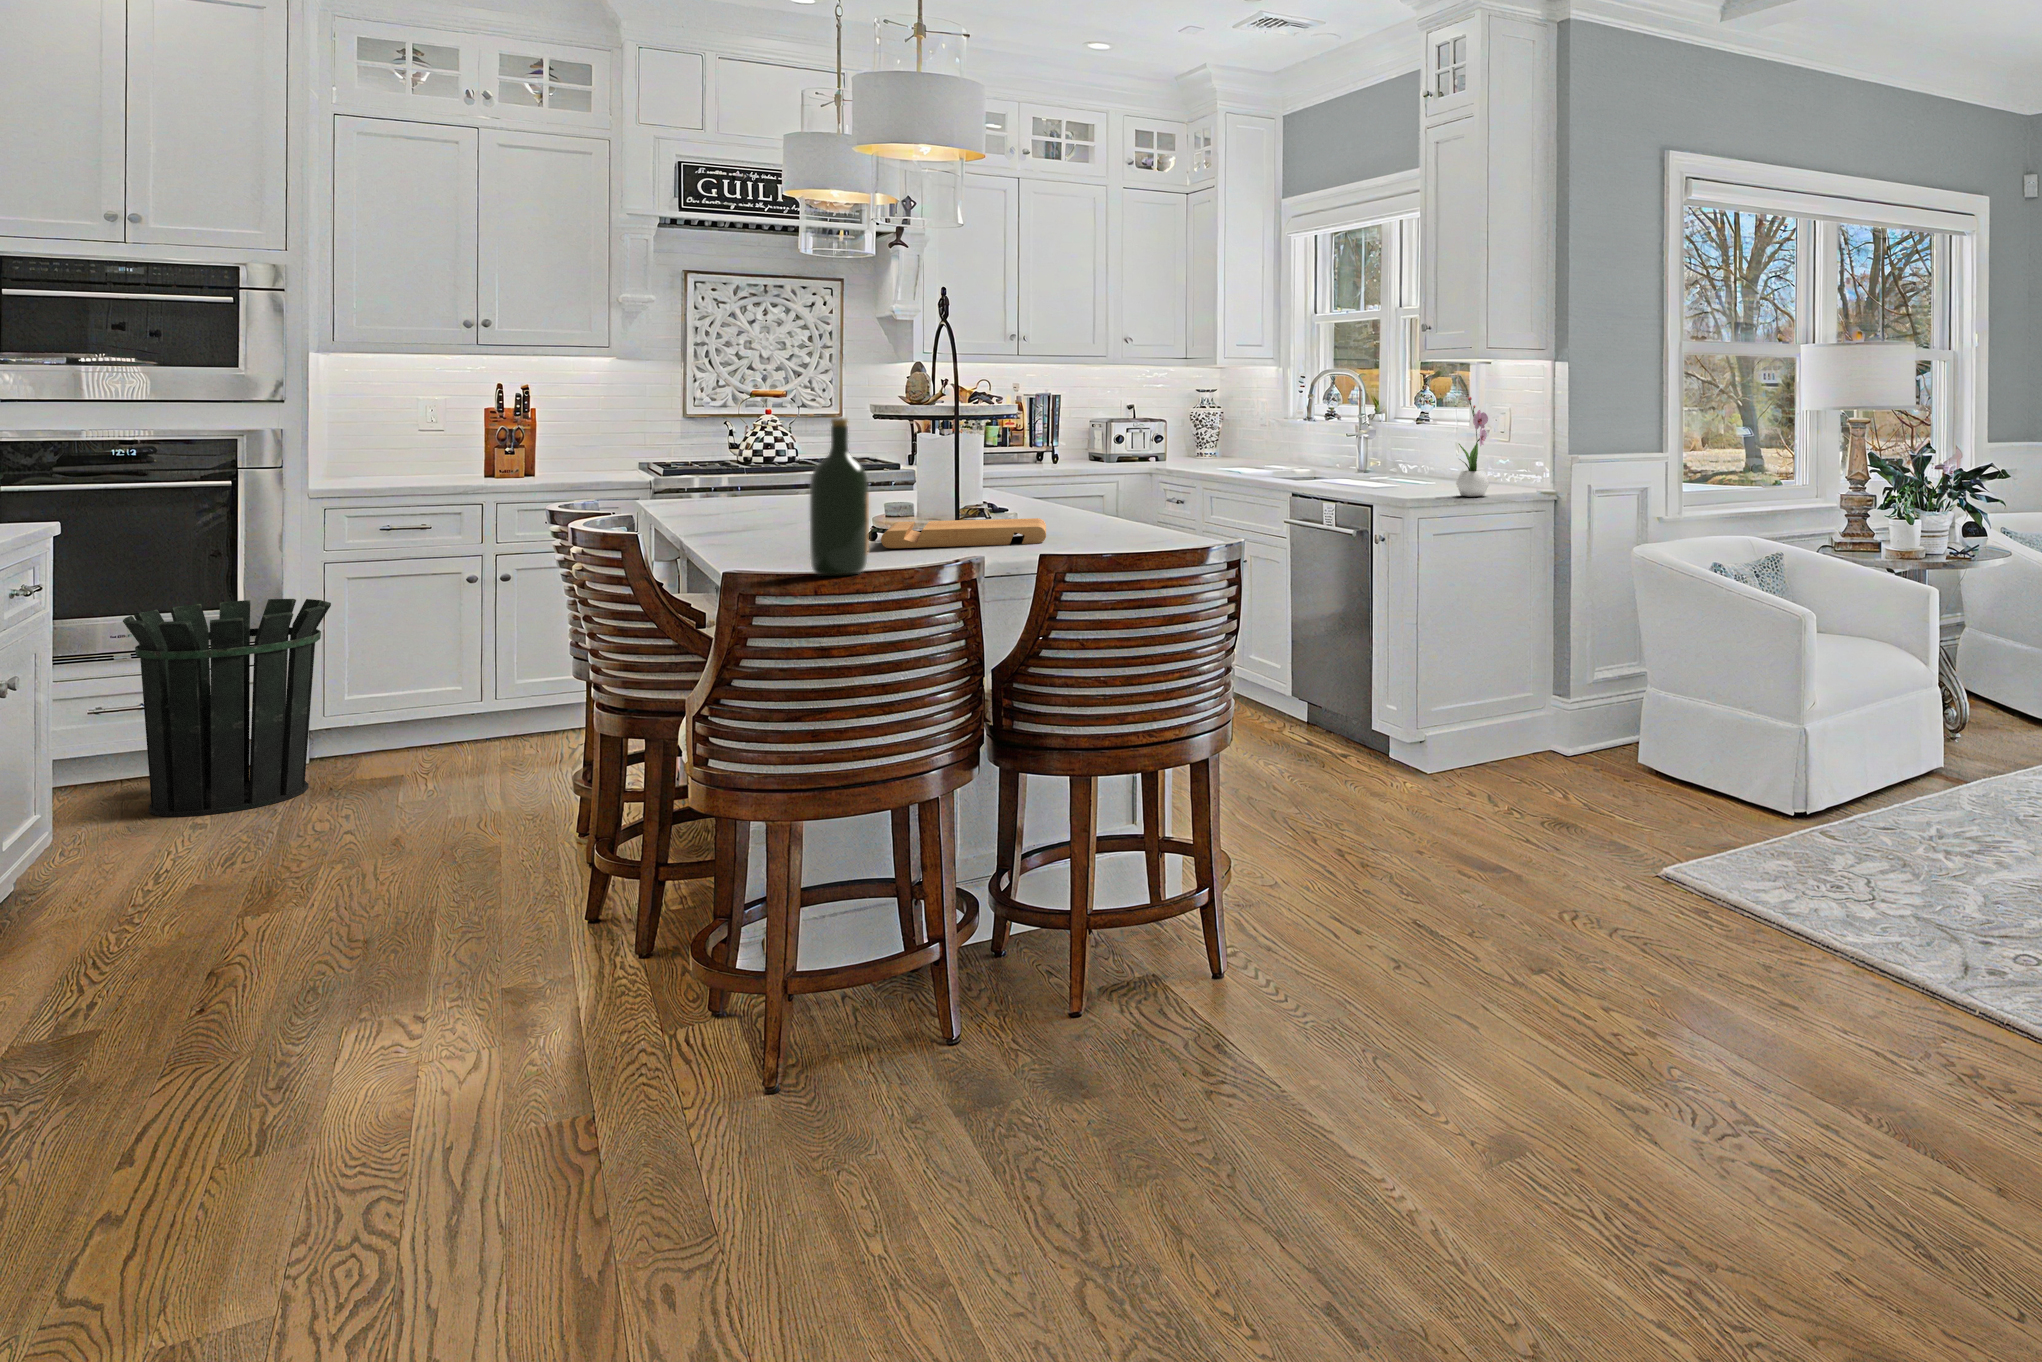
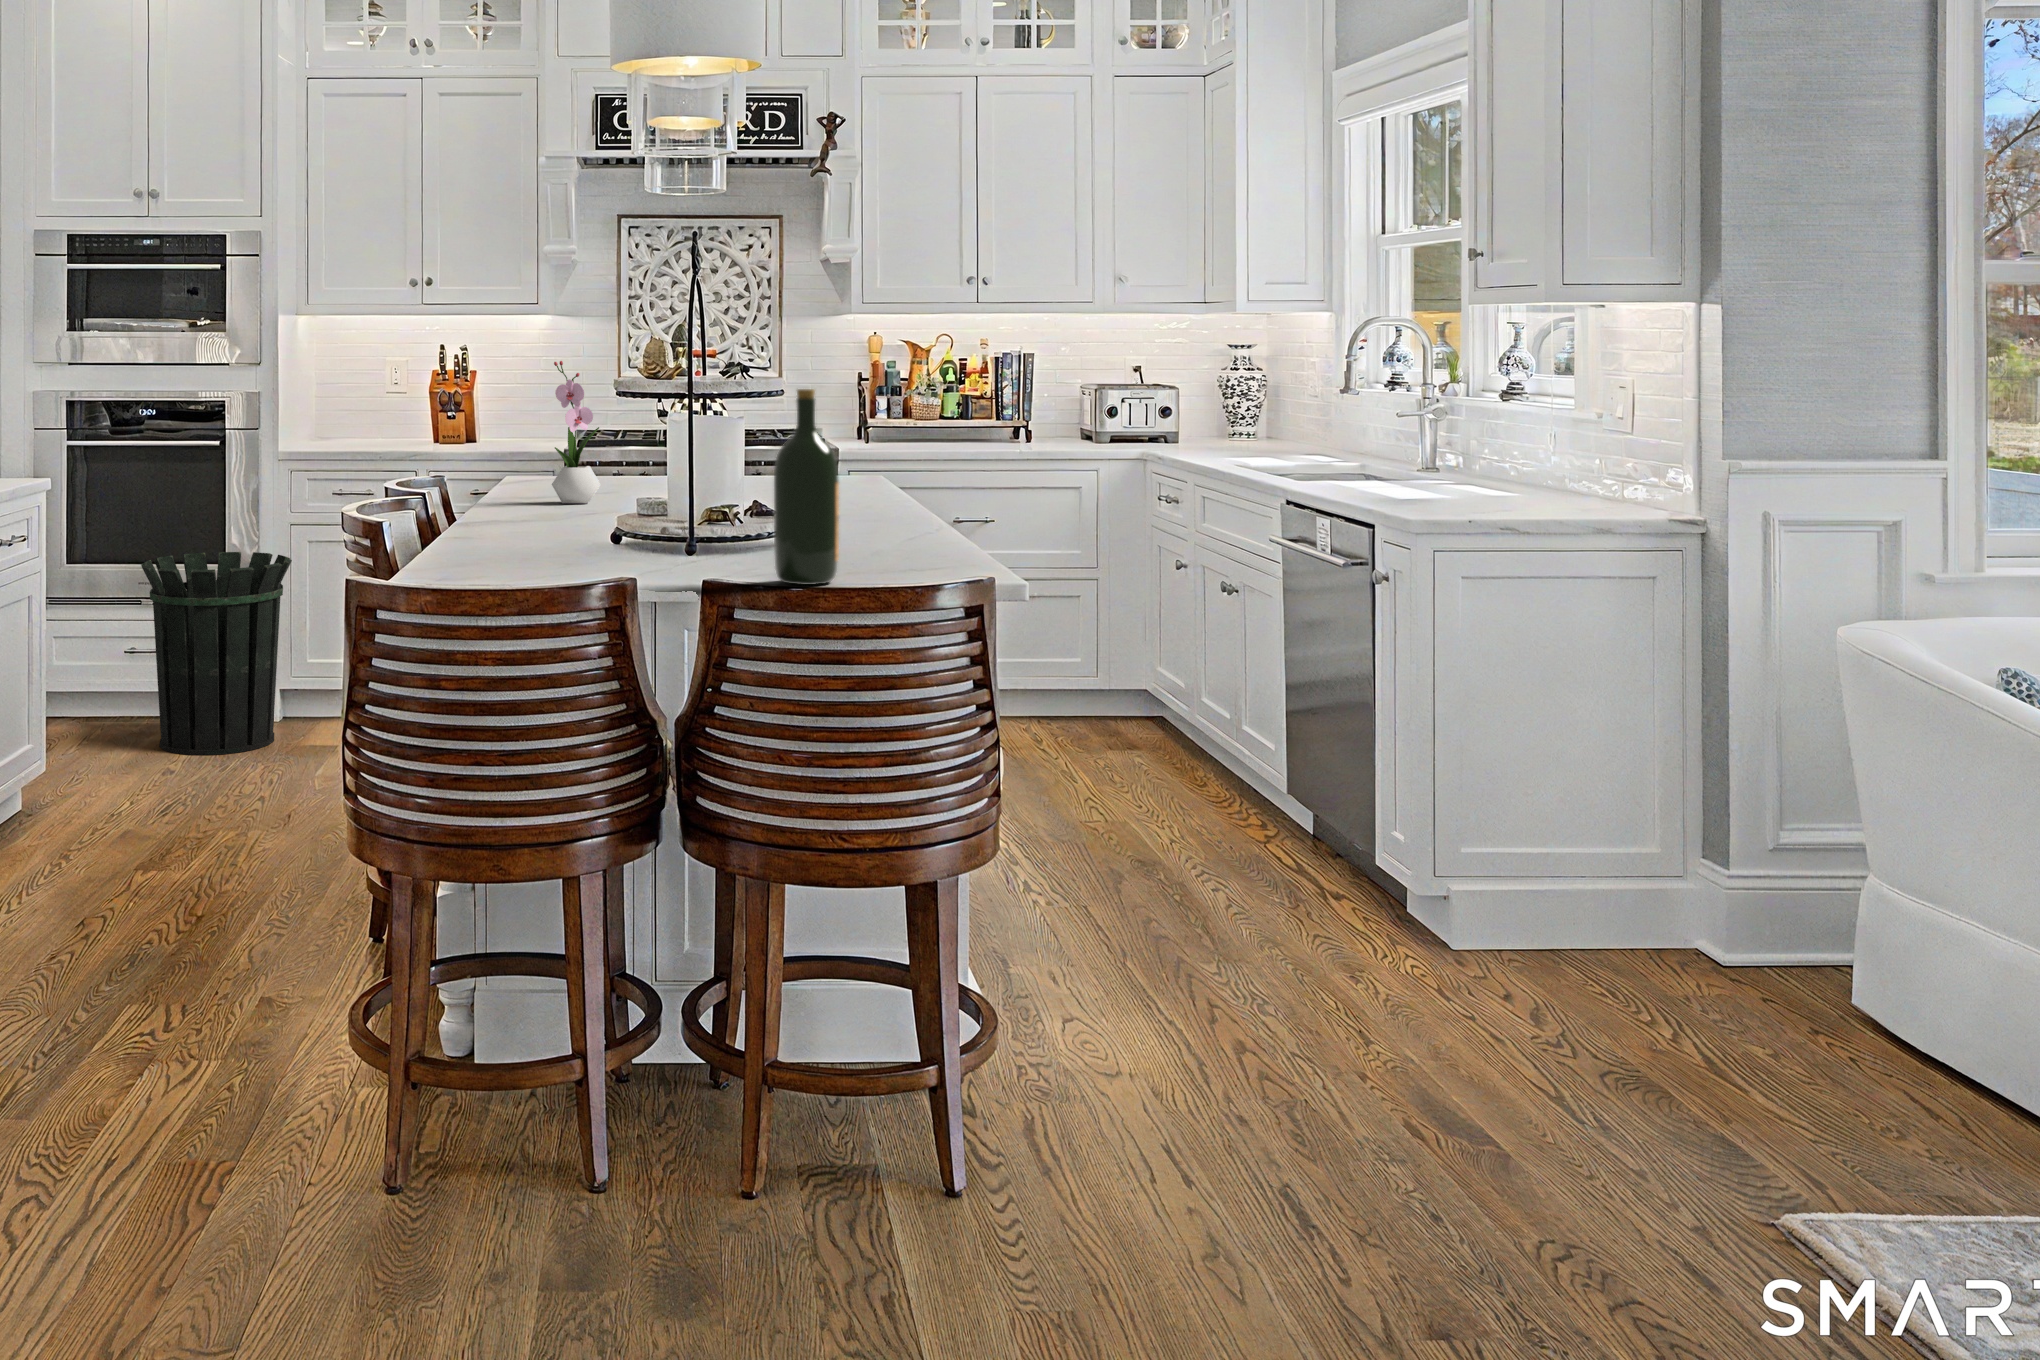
flower arrangement: present [1456,397,1489,497] -> present [552,361,601,503]
wine bottle: present [810,418,869,576] -> present [774,389,839,585]
cutting board: present [881,518,1046,548] -> none [590,518,804,557]

